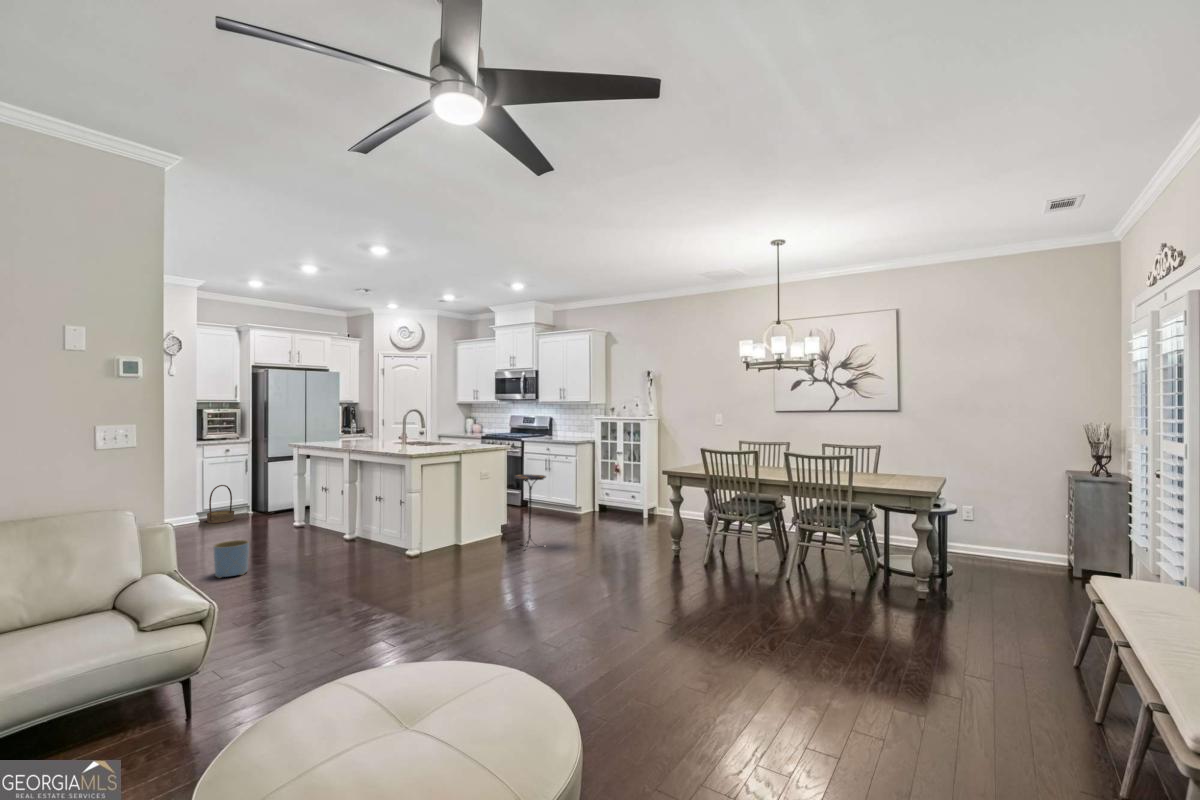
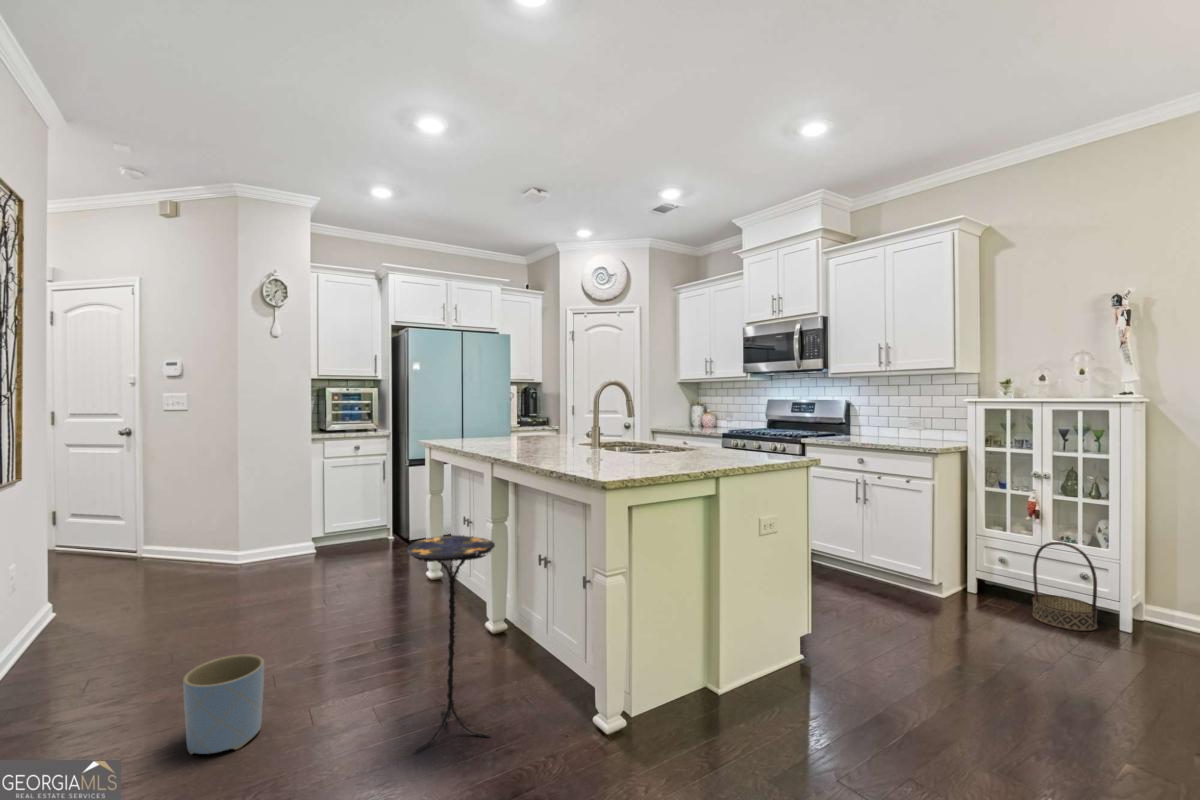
side table: present [515,474,546,547] -> present [407,535,495,751]
basket: present [207,485,234,523] -> present [1032,542,1098,631]

